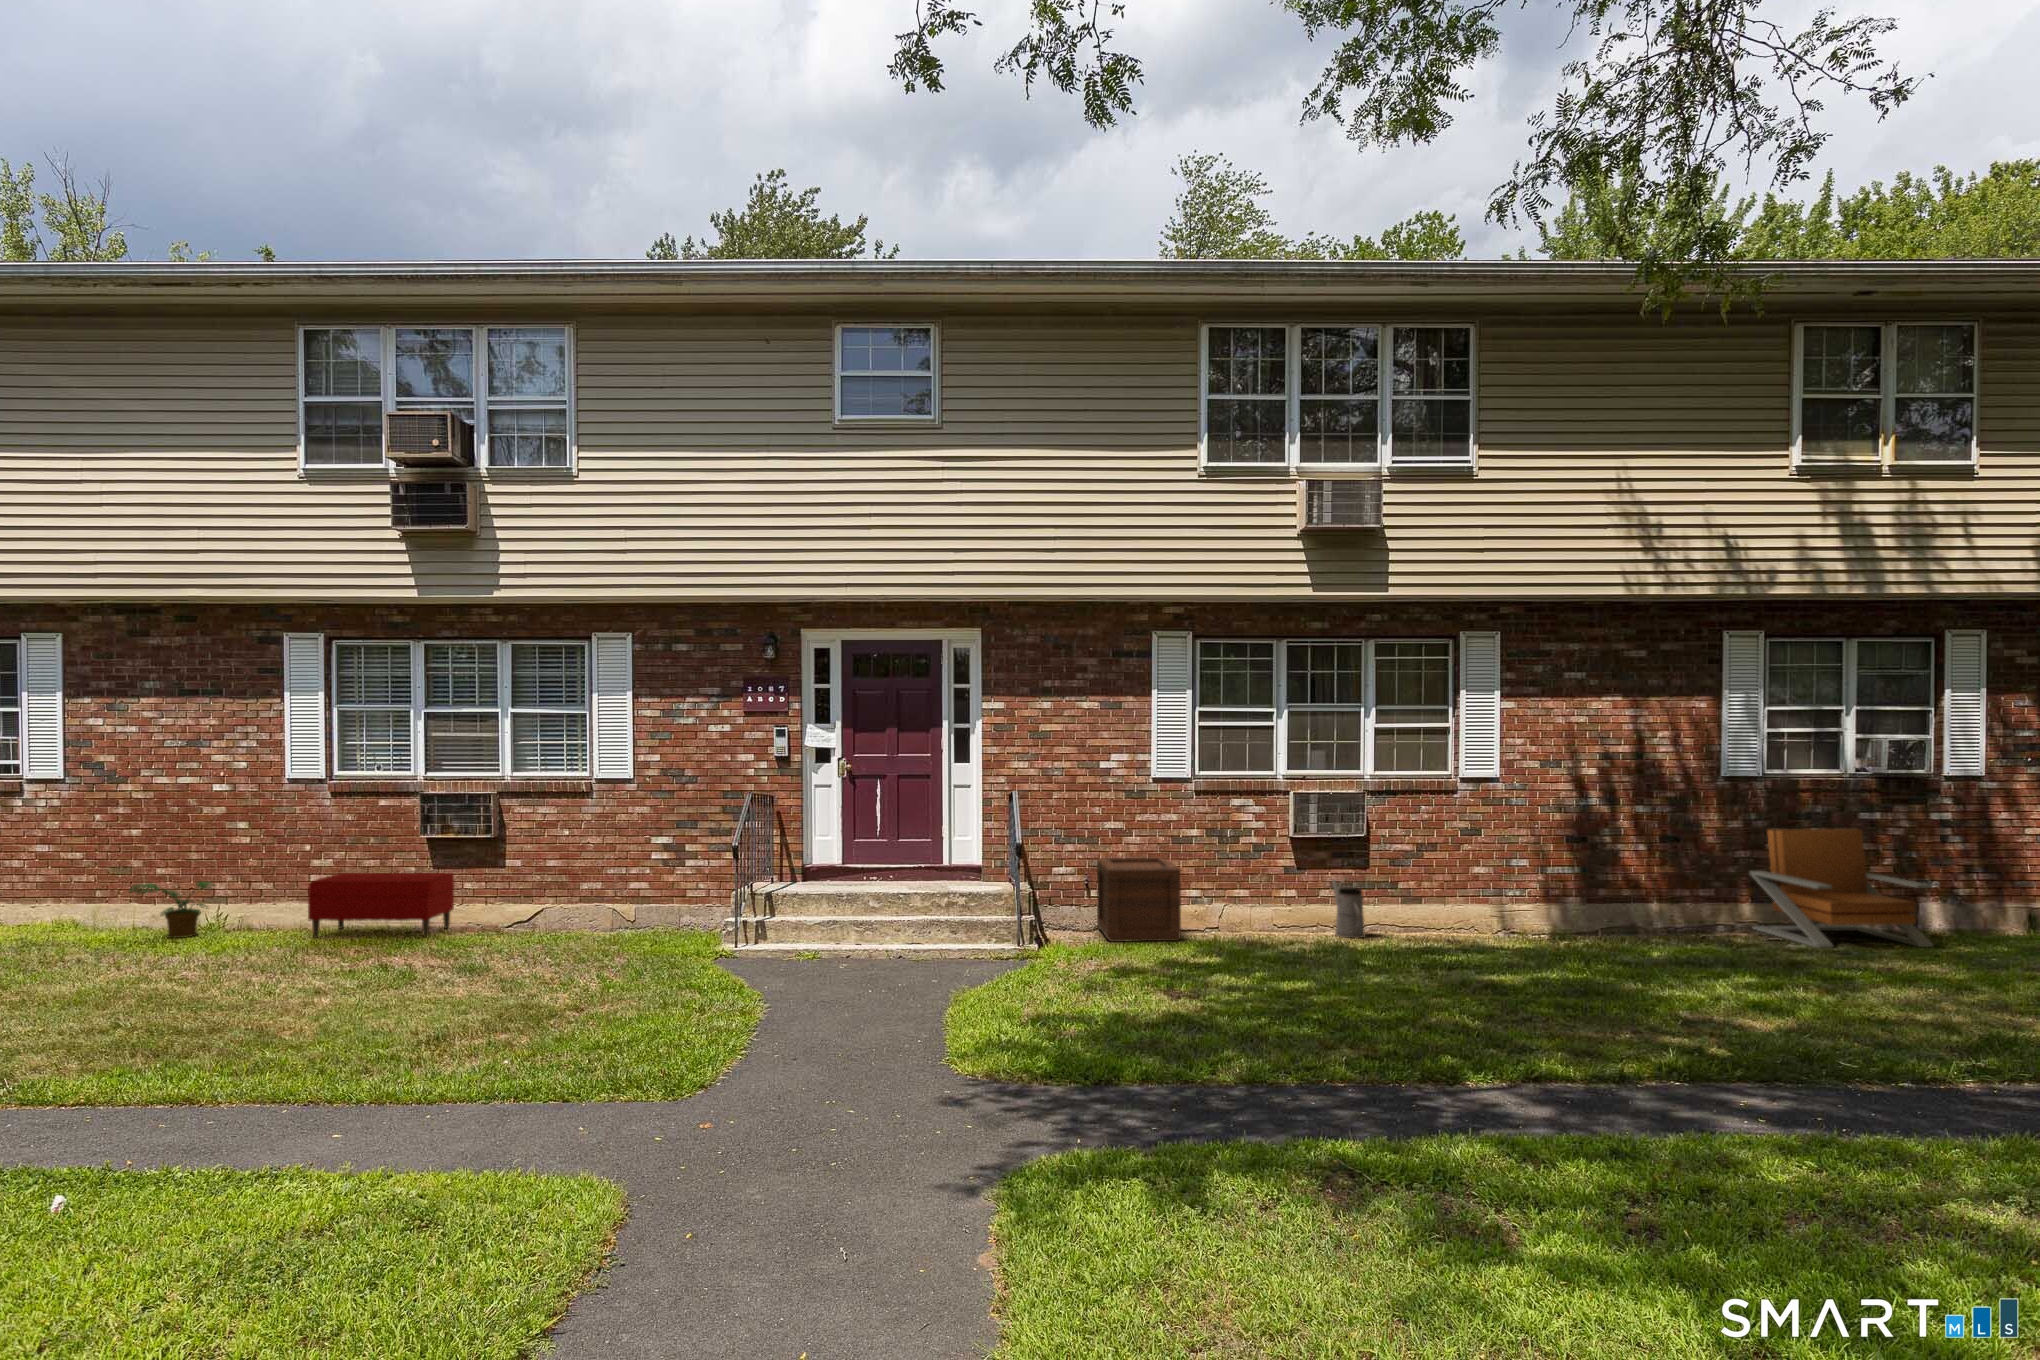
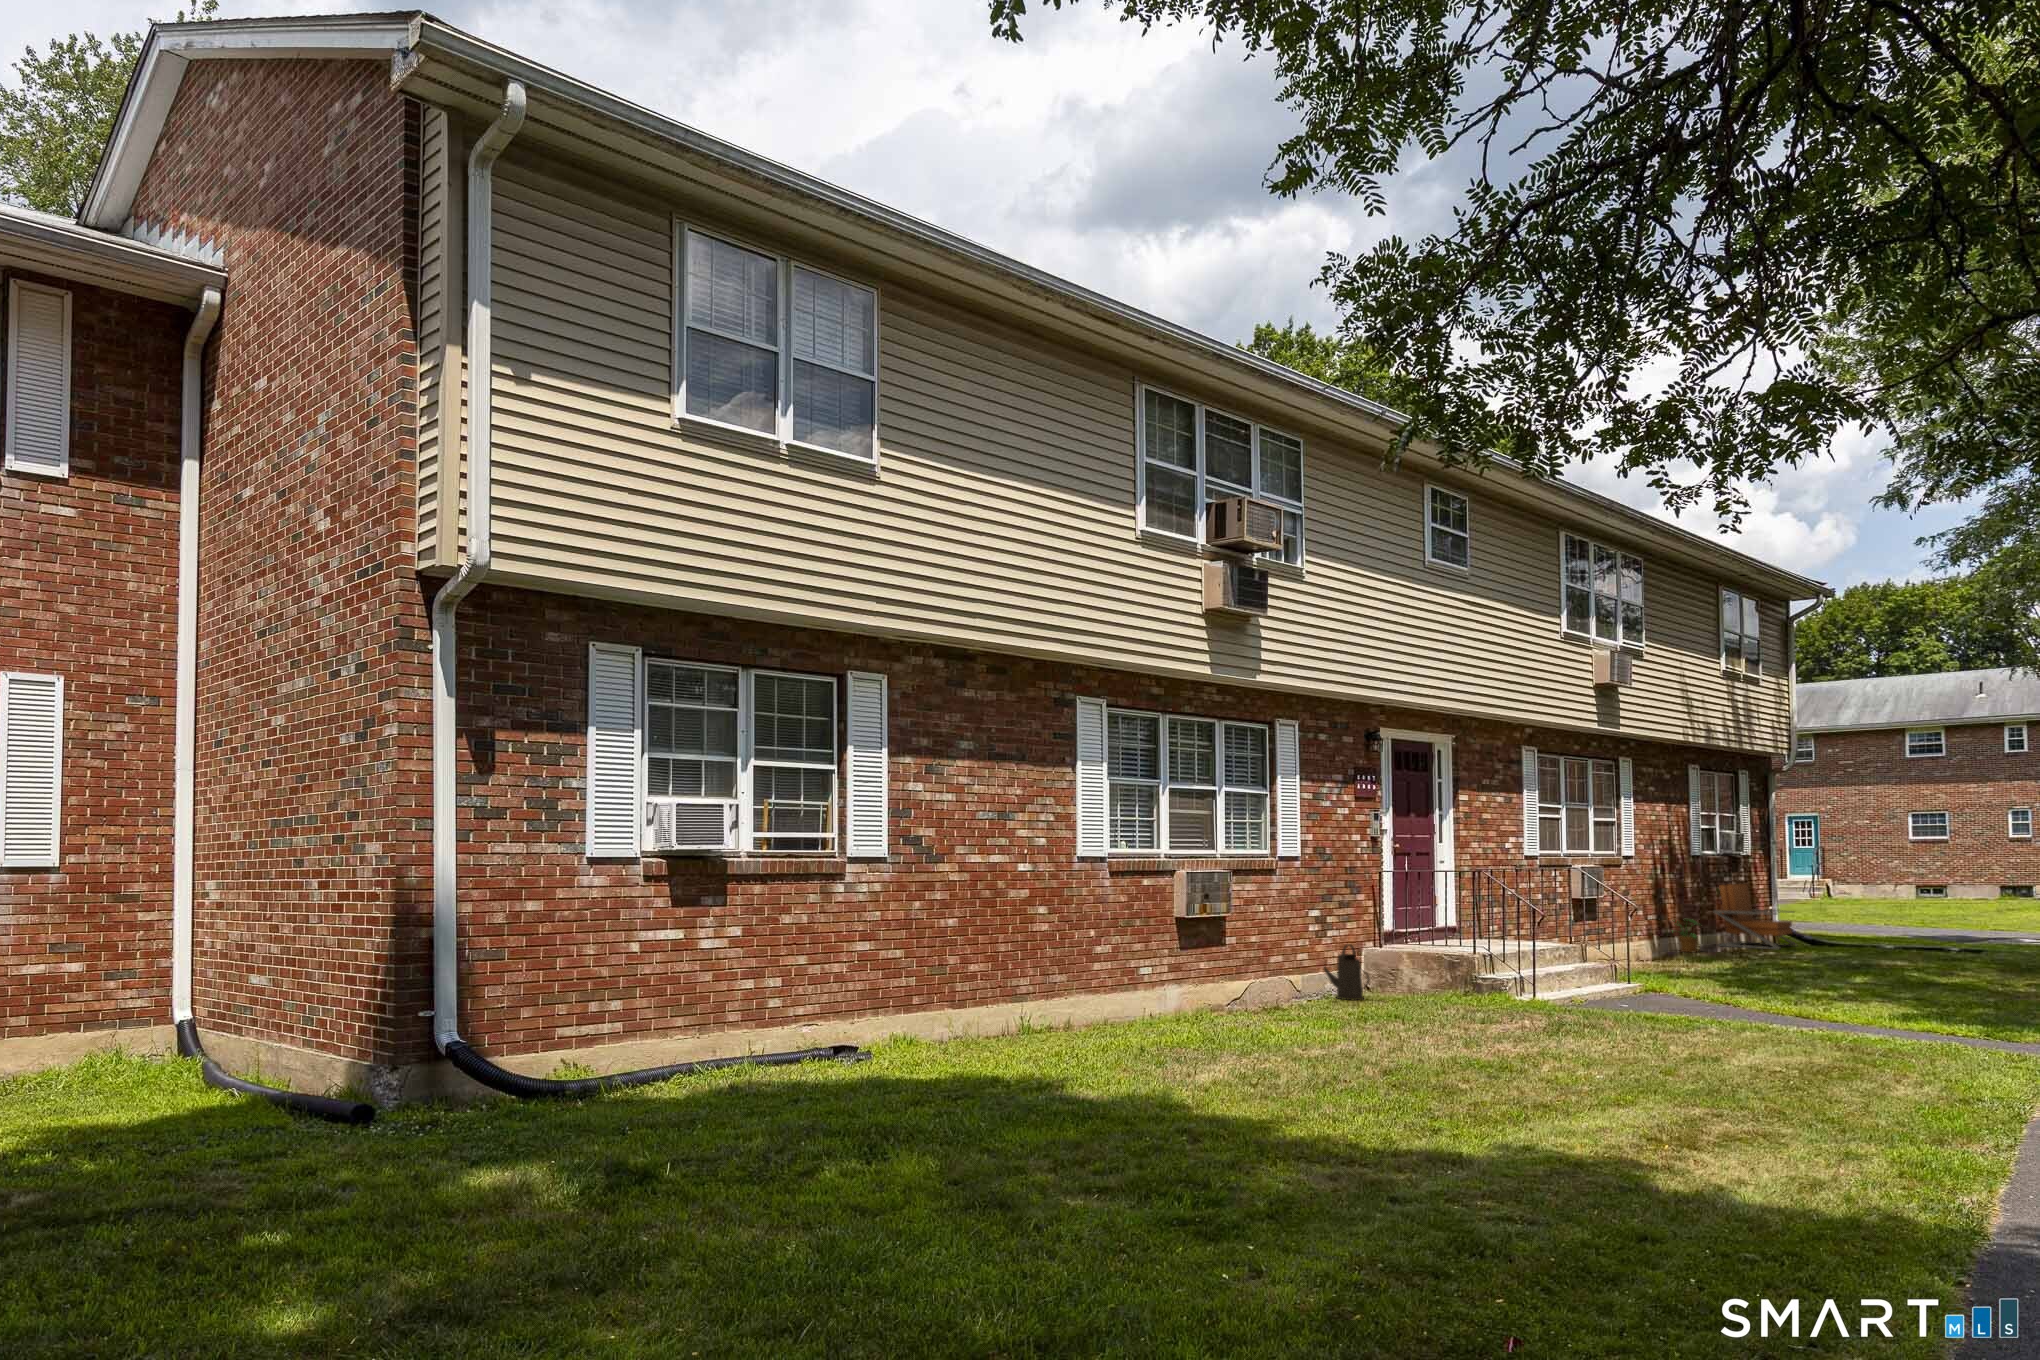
wooden crate: present [1097,857,1181,942] -> none [1518,914,1596,973]
bench: present [308,873,454,938] -> none [1120,952,1245,1024]
watering can: present [1332,878,1366,938] -> present [1324,944,1370,1000]
potted plant: present [129,882,214,938] -> present [1672,919,1699,952]

